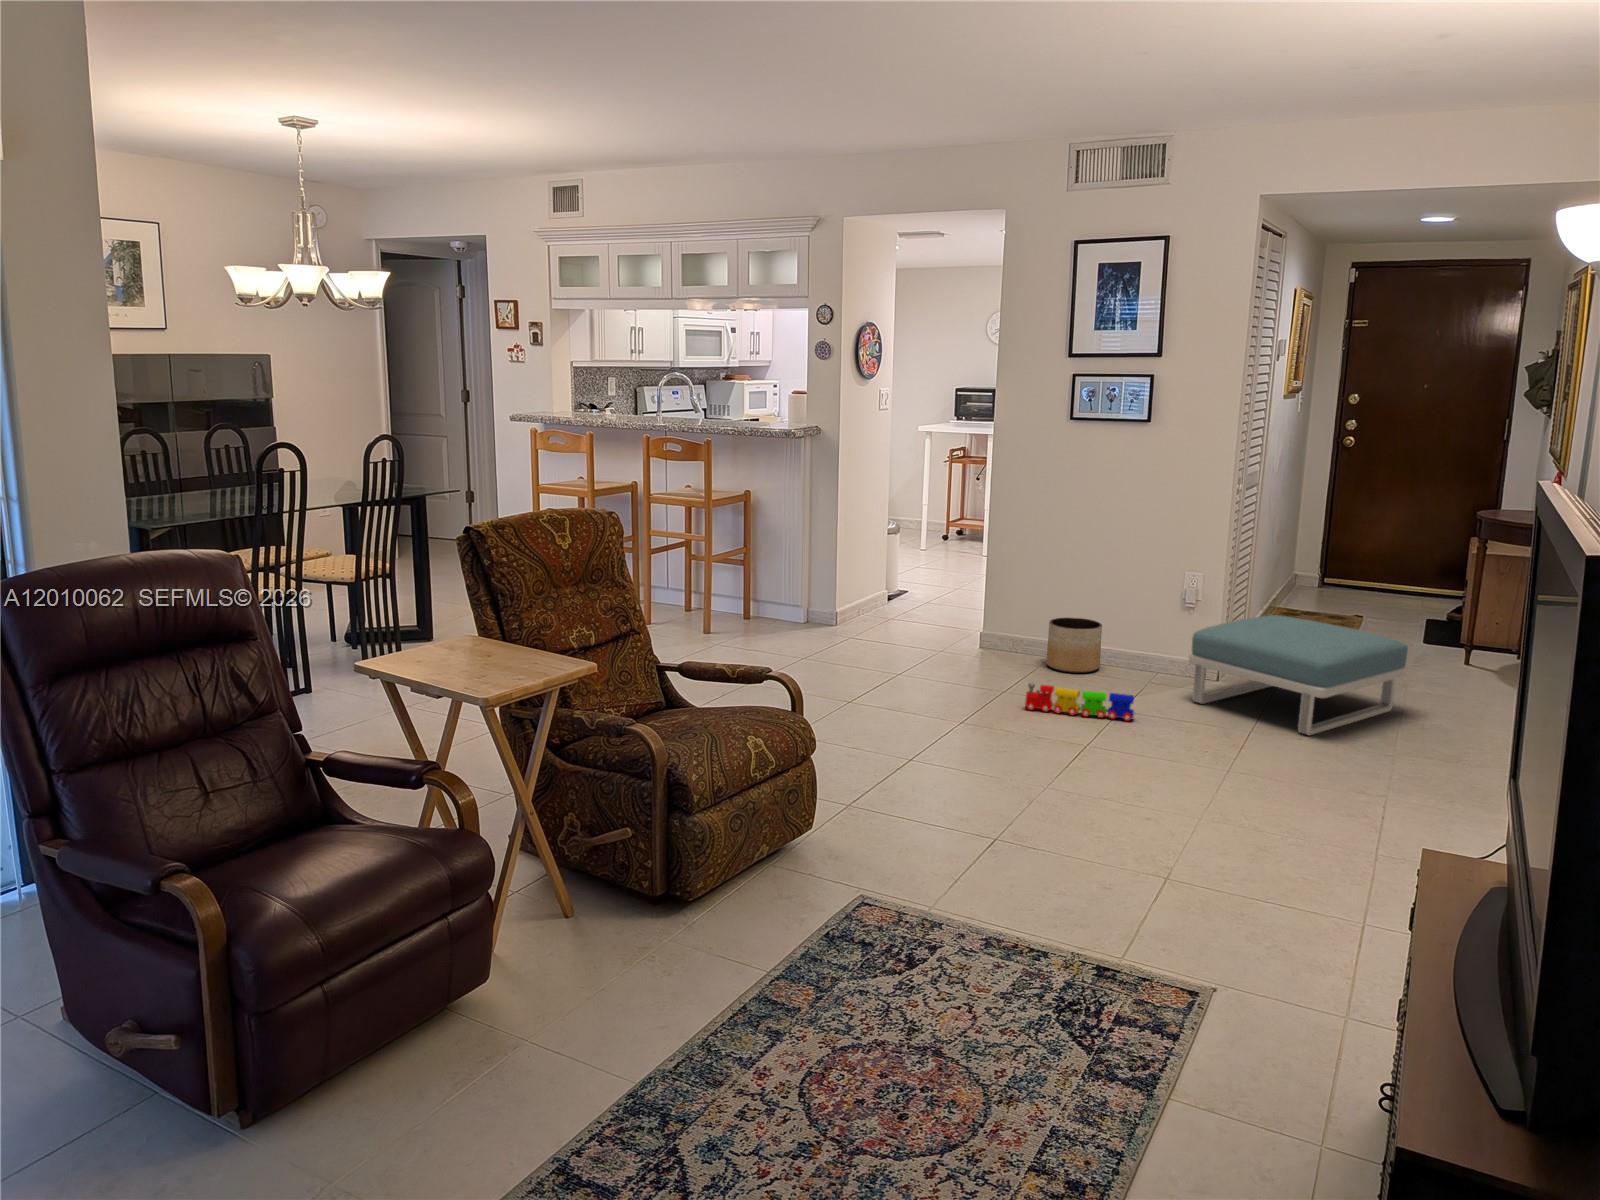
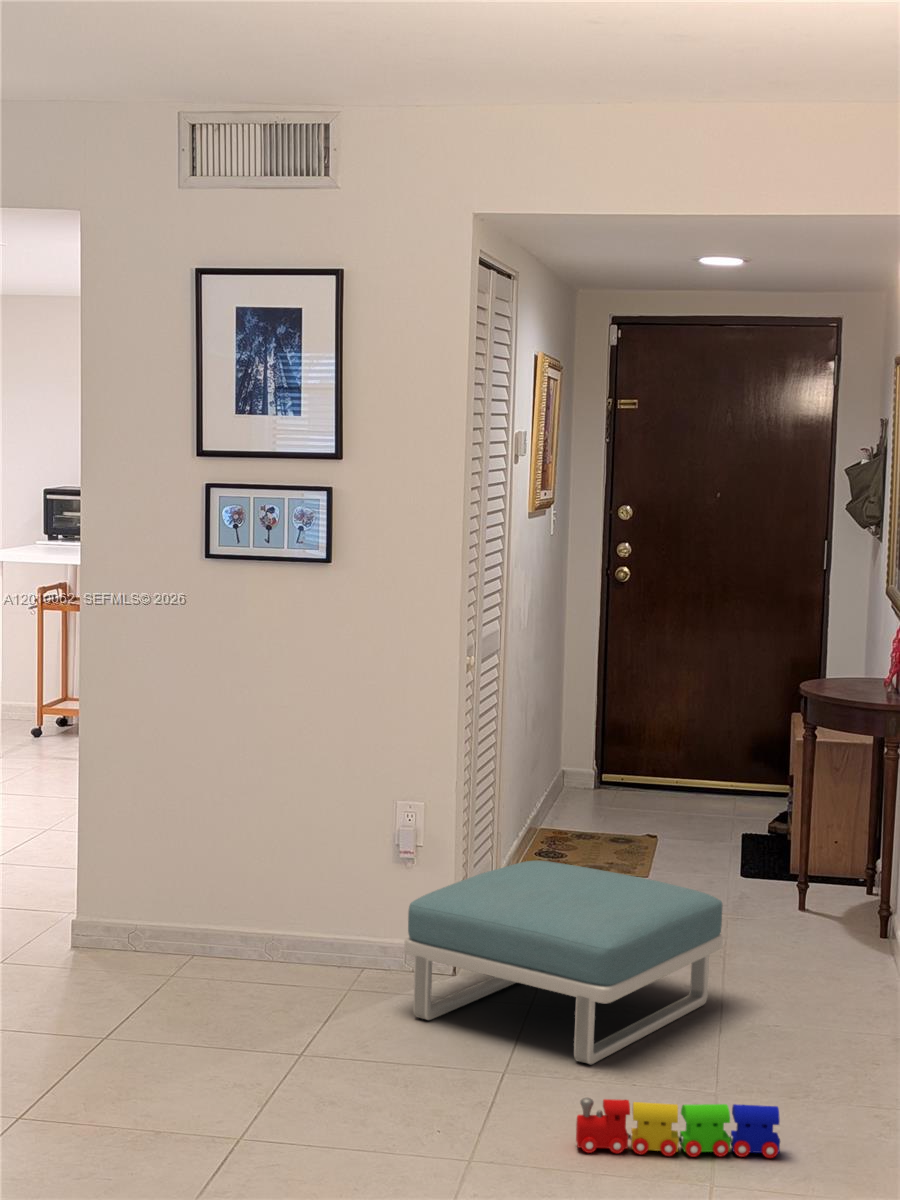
planter: present [1046,618,1102,673] -> none [181,882,269,978]
toy train: present [1025,683,1135,721] -> present [576,1098,780,1158]

